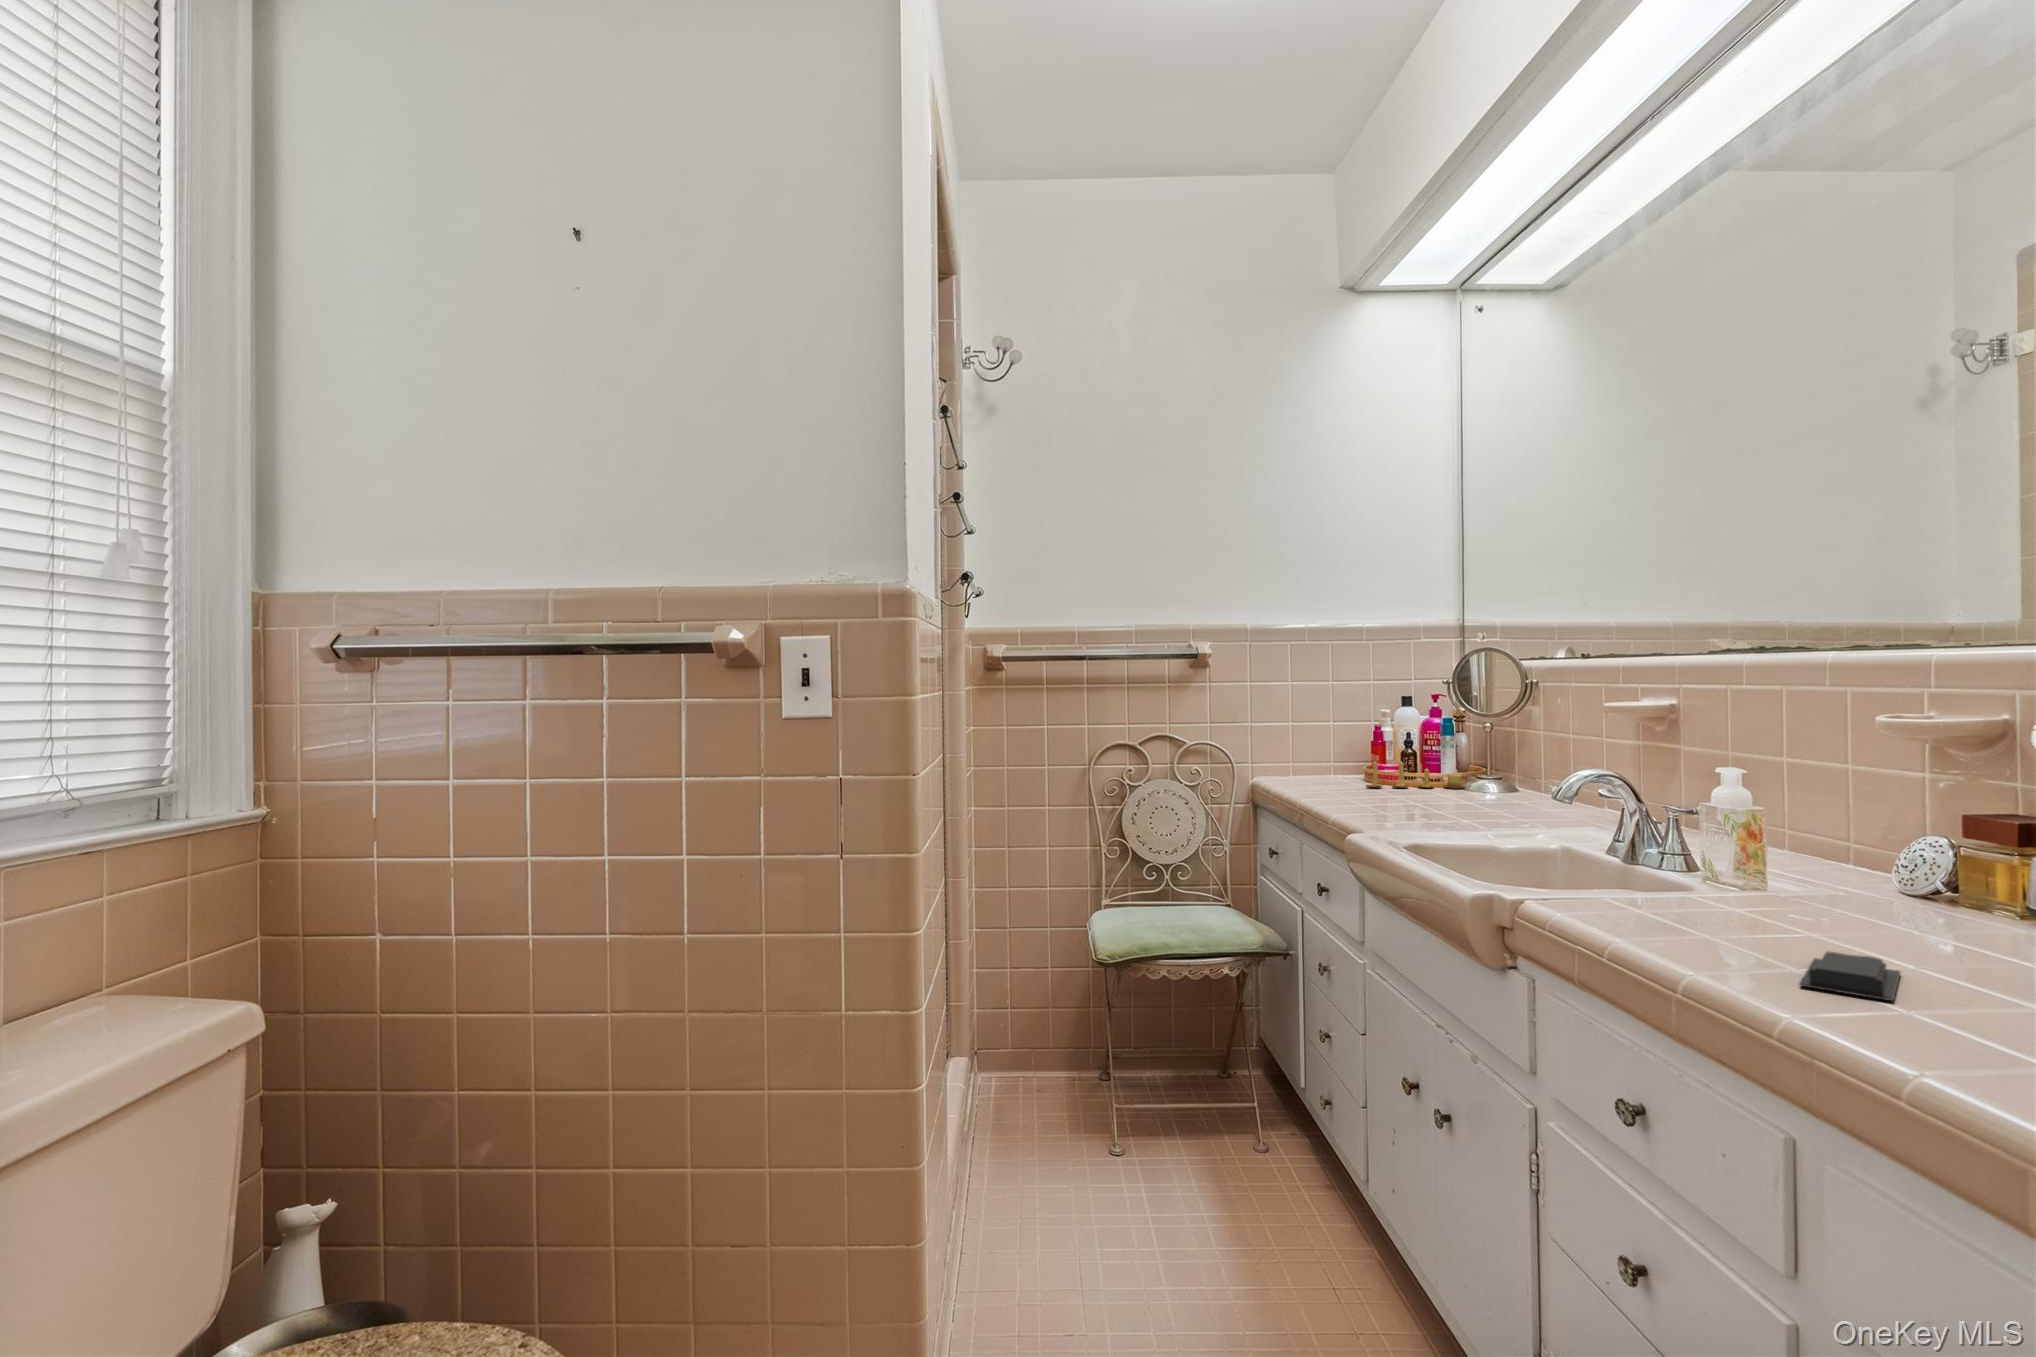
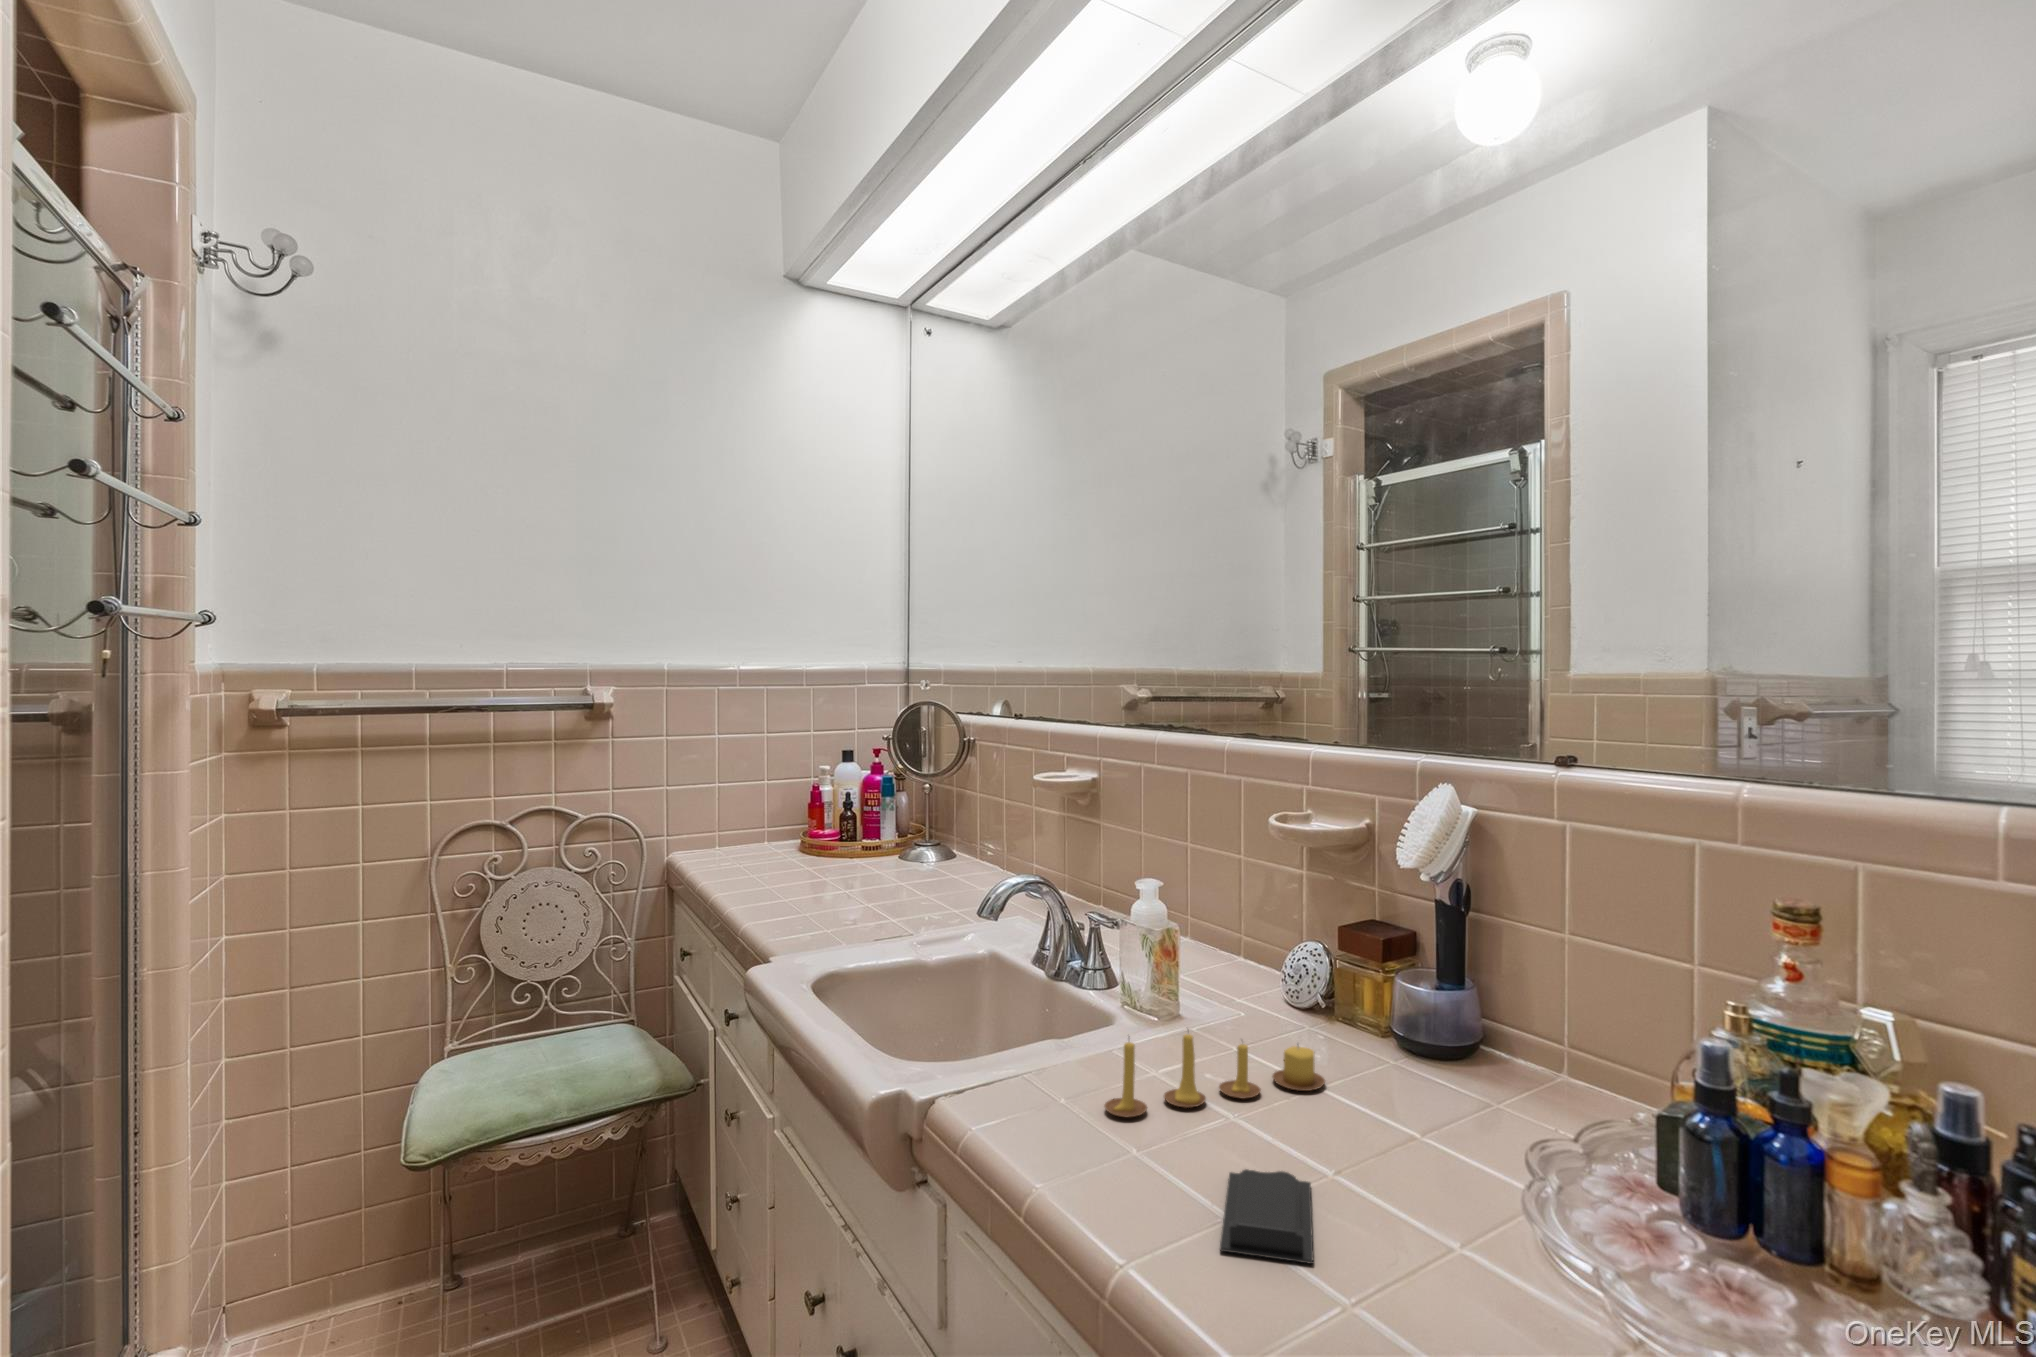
candle: present [1366,761,1465,789] -> present [1104,1034,1325,1117]

